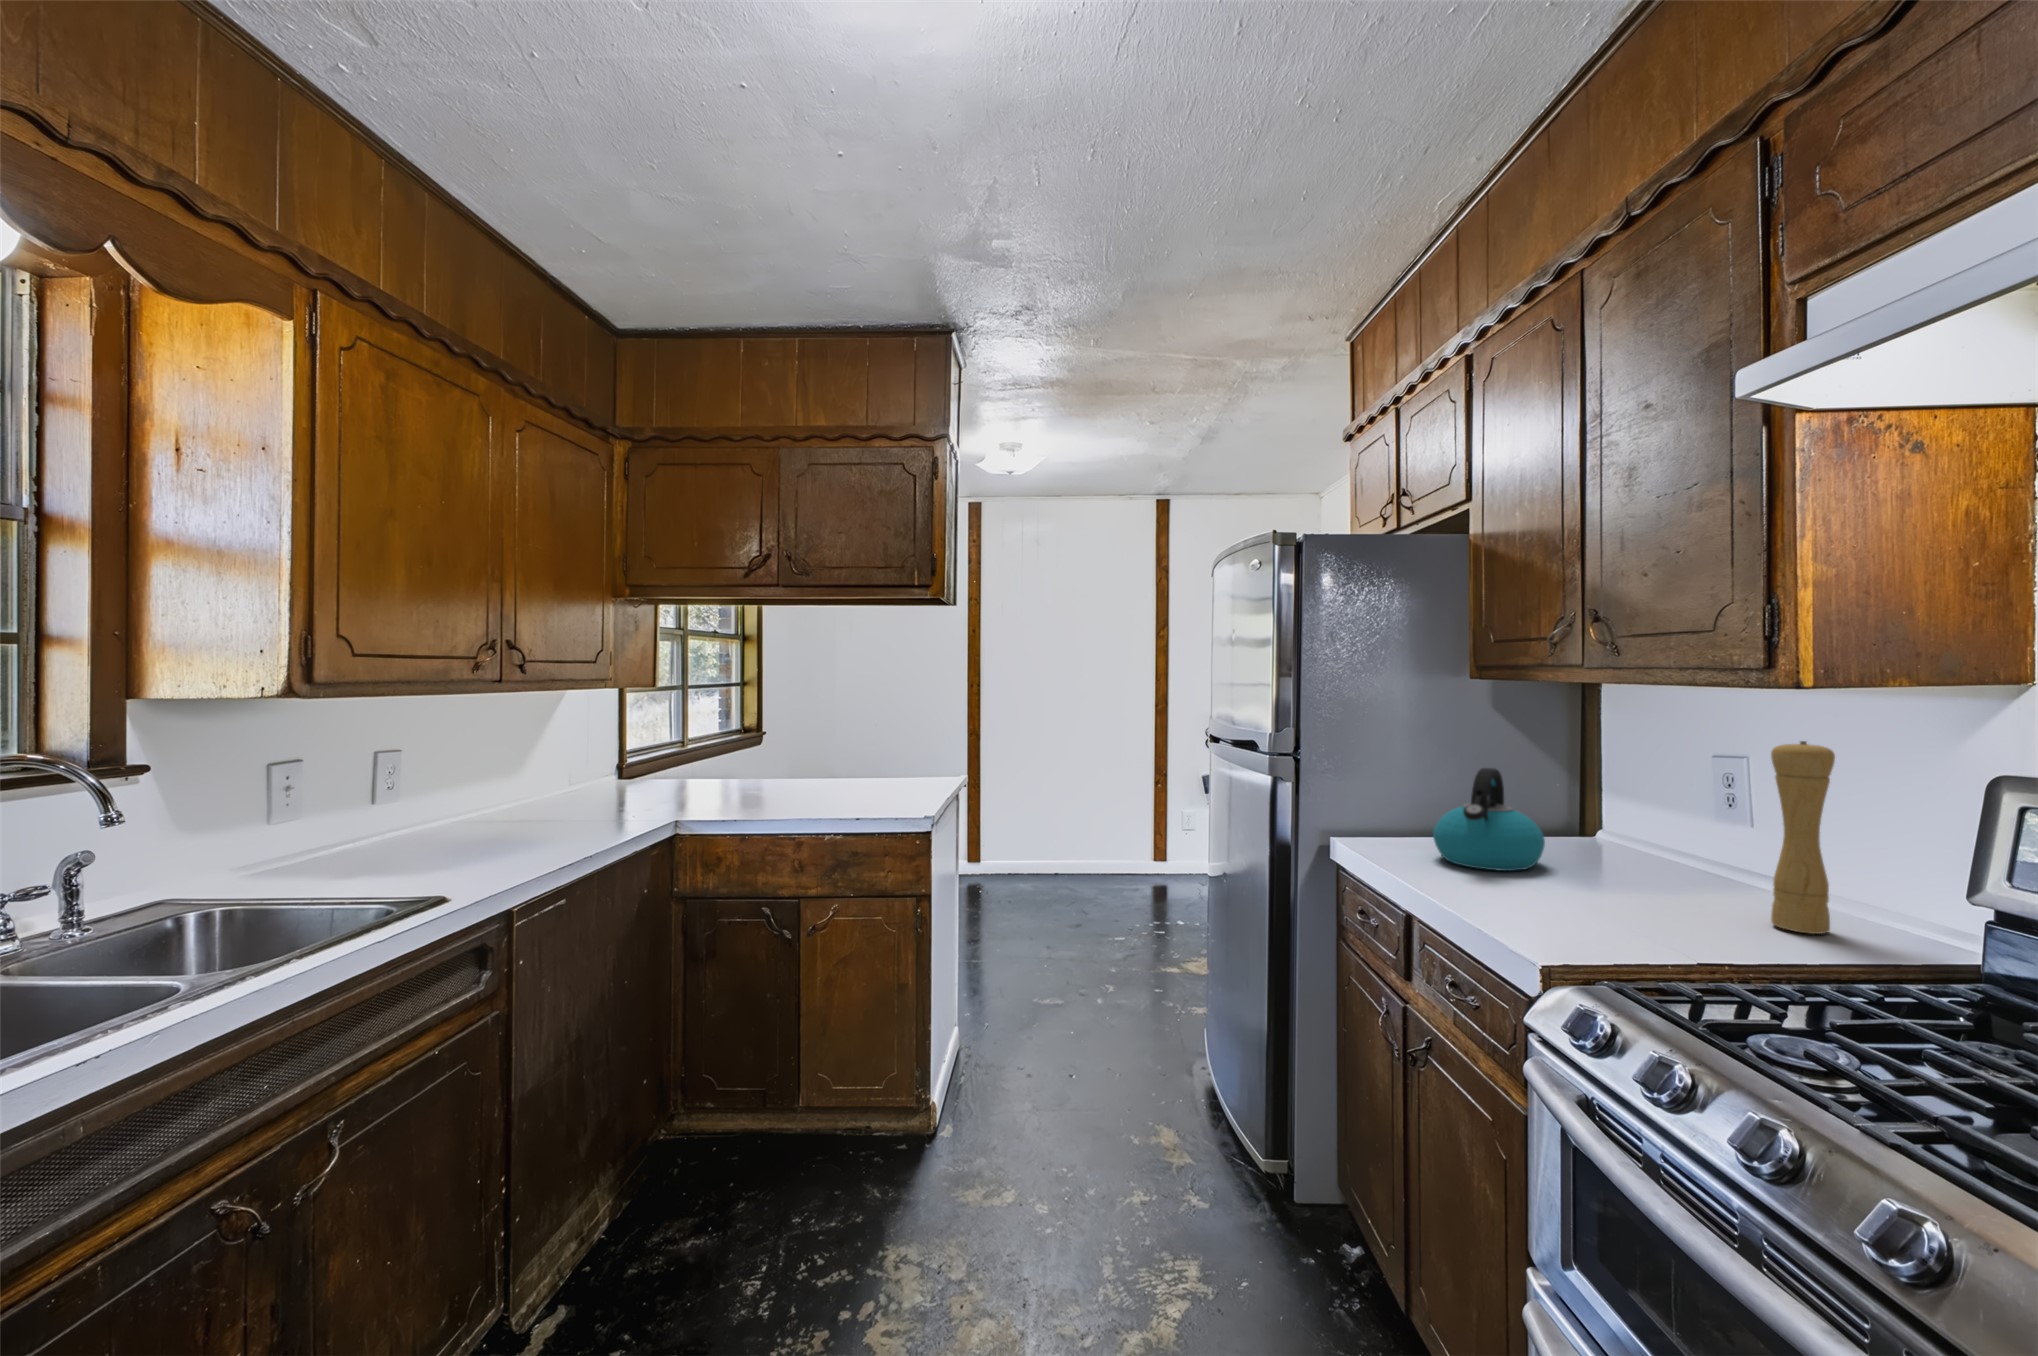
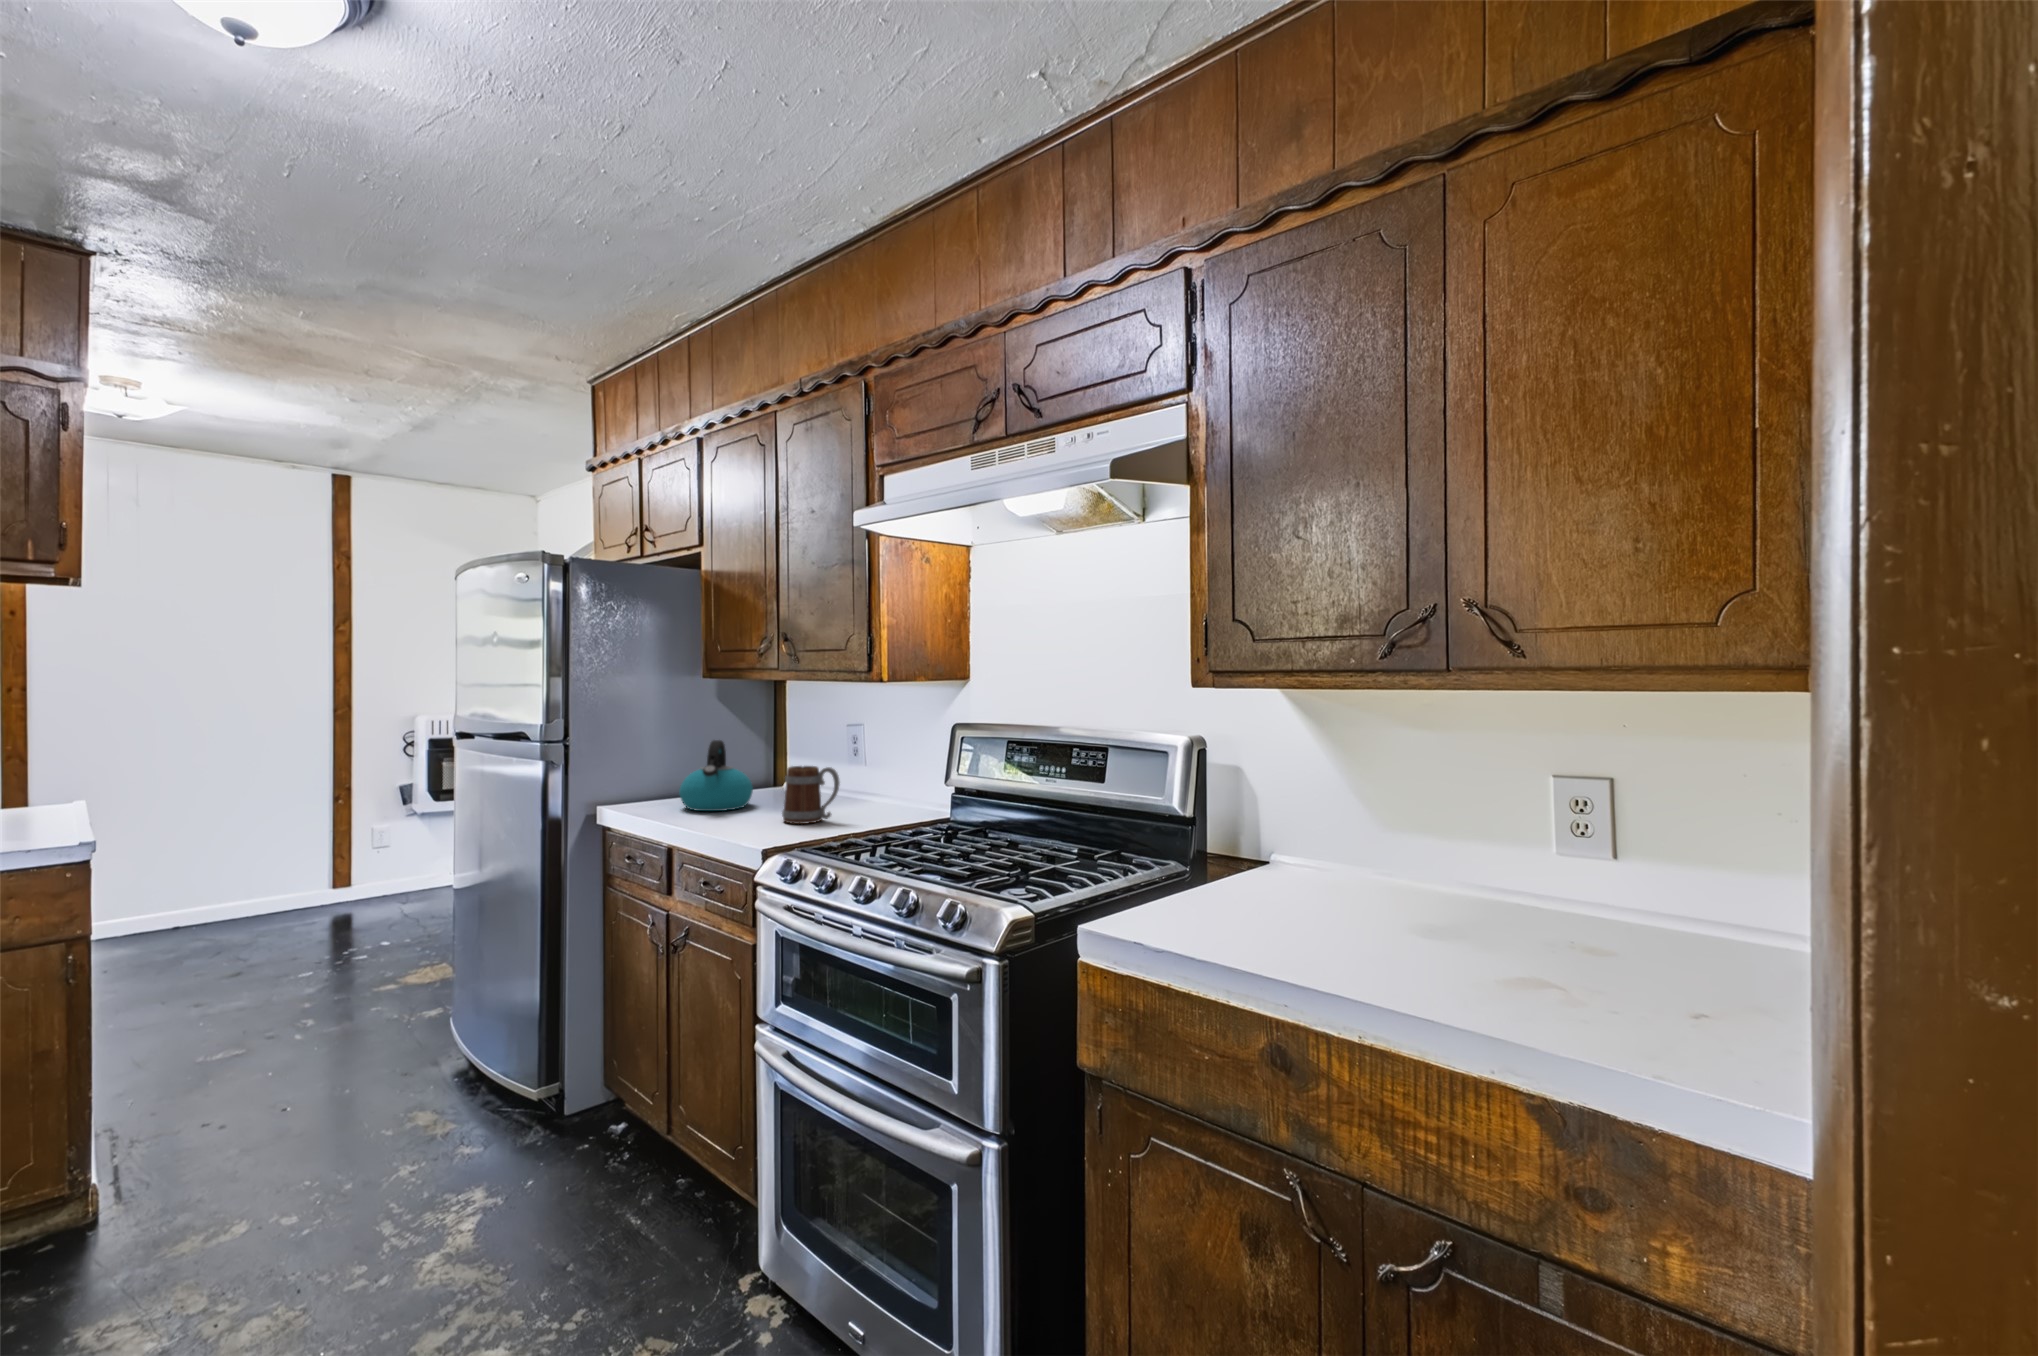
pepper mill: present [1771,741,1835,934] -> none [871,711,898,817]
mug: none [1589,821,1701,920] -> present [782,766,840,824]

